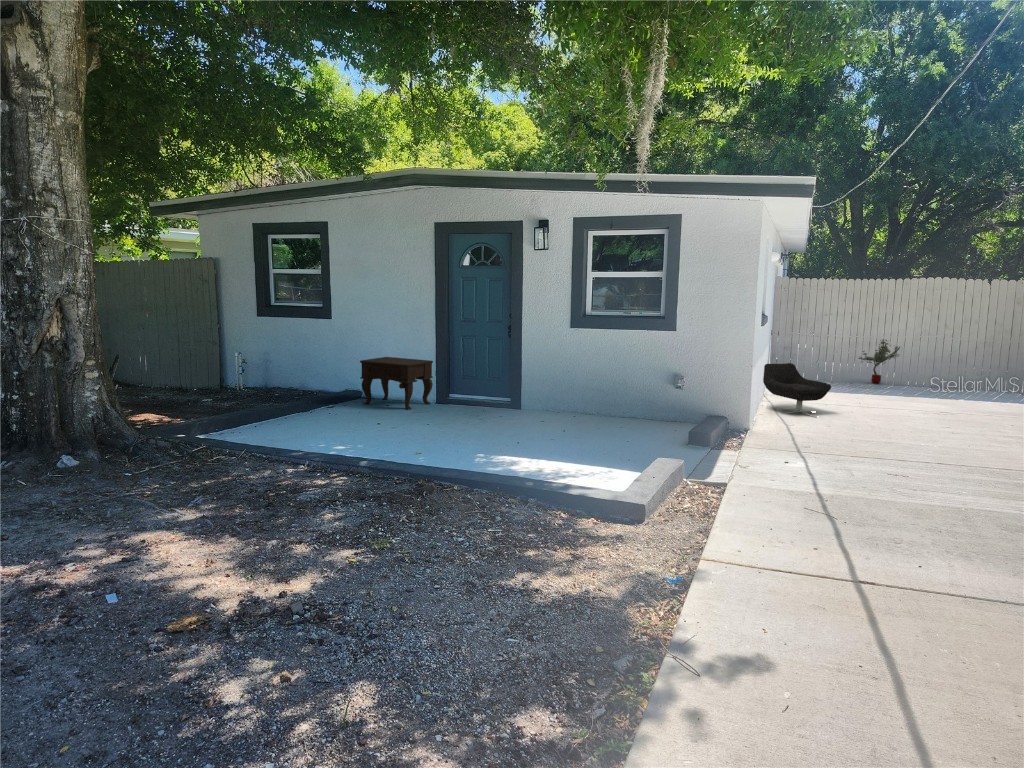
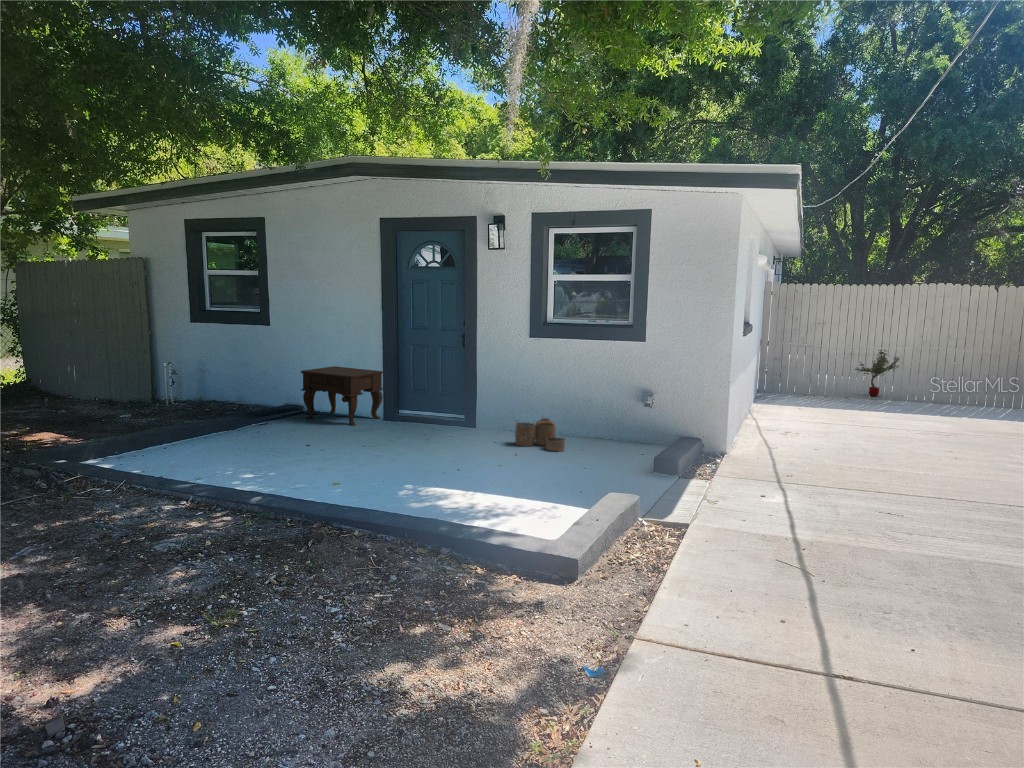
lounge chair: present [763,363,831,417] -> none [747,376,822,437]
woven basket: none [560,400,606,430] -> present [515,418,565,451]

